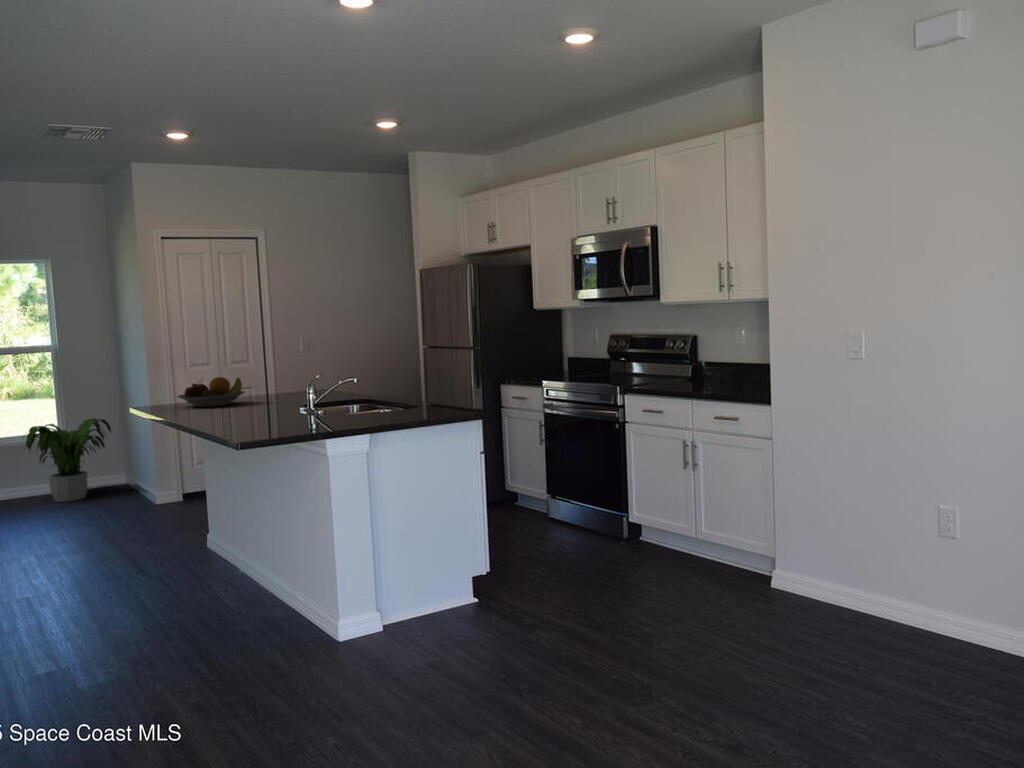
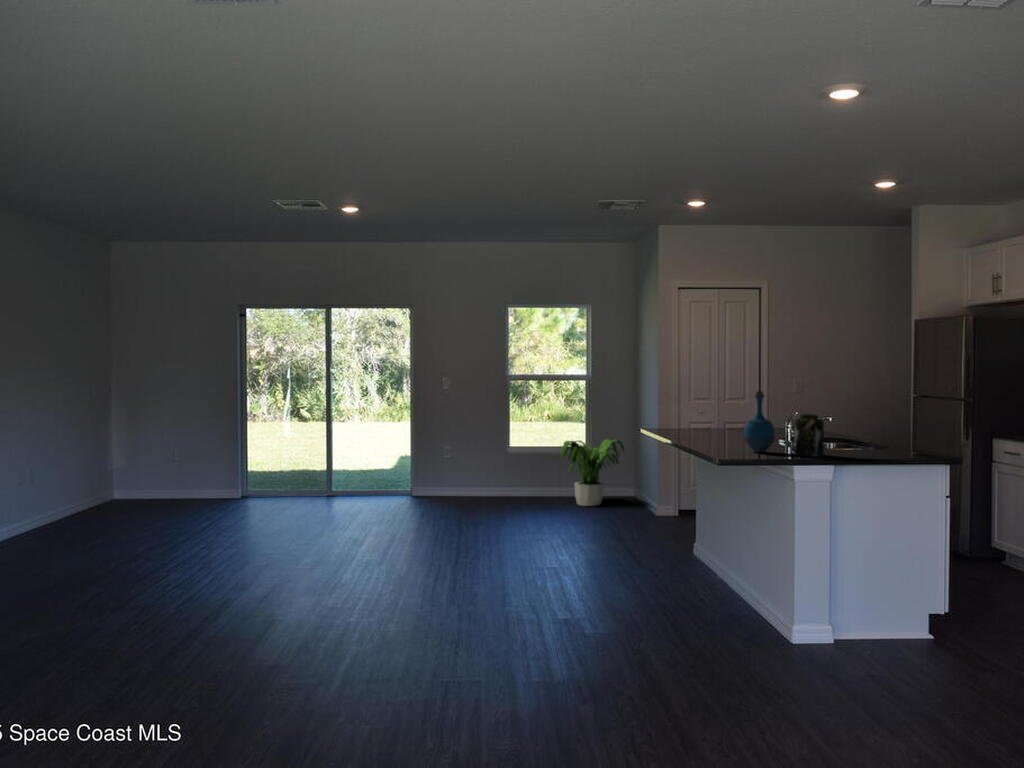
bottle: none [264,355,301,427] -> present [744,391,775,452]
fruit bowl: present [178,377,245,407] -> none [678,409,734,433]
jar: none [322,378,357,427] -> present [794,414,824,456]

